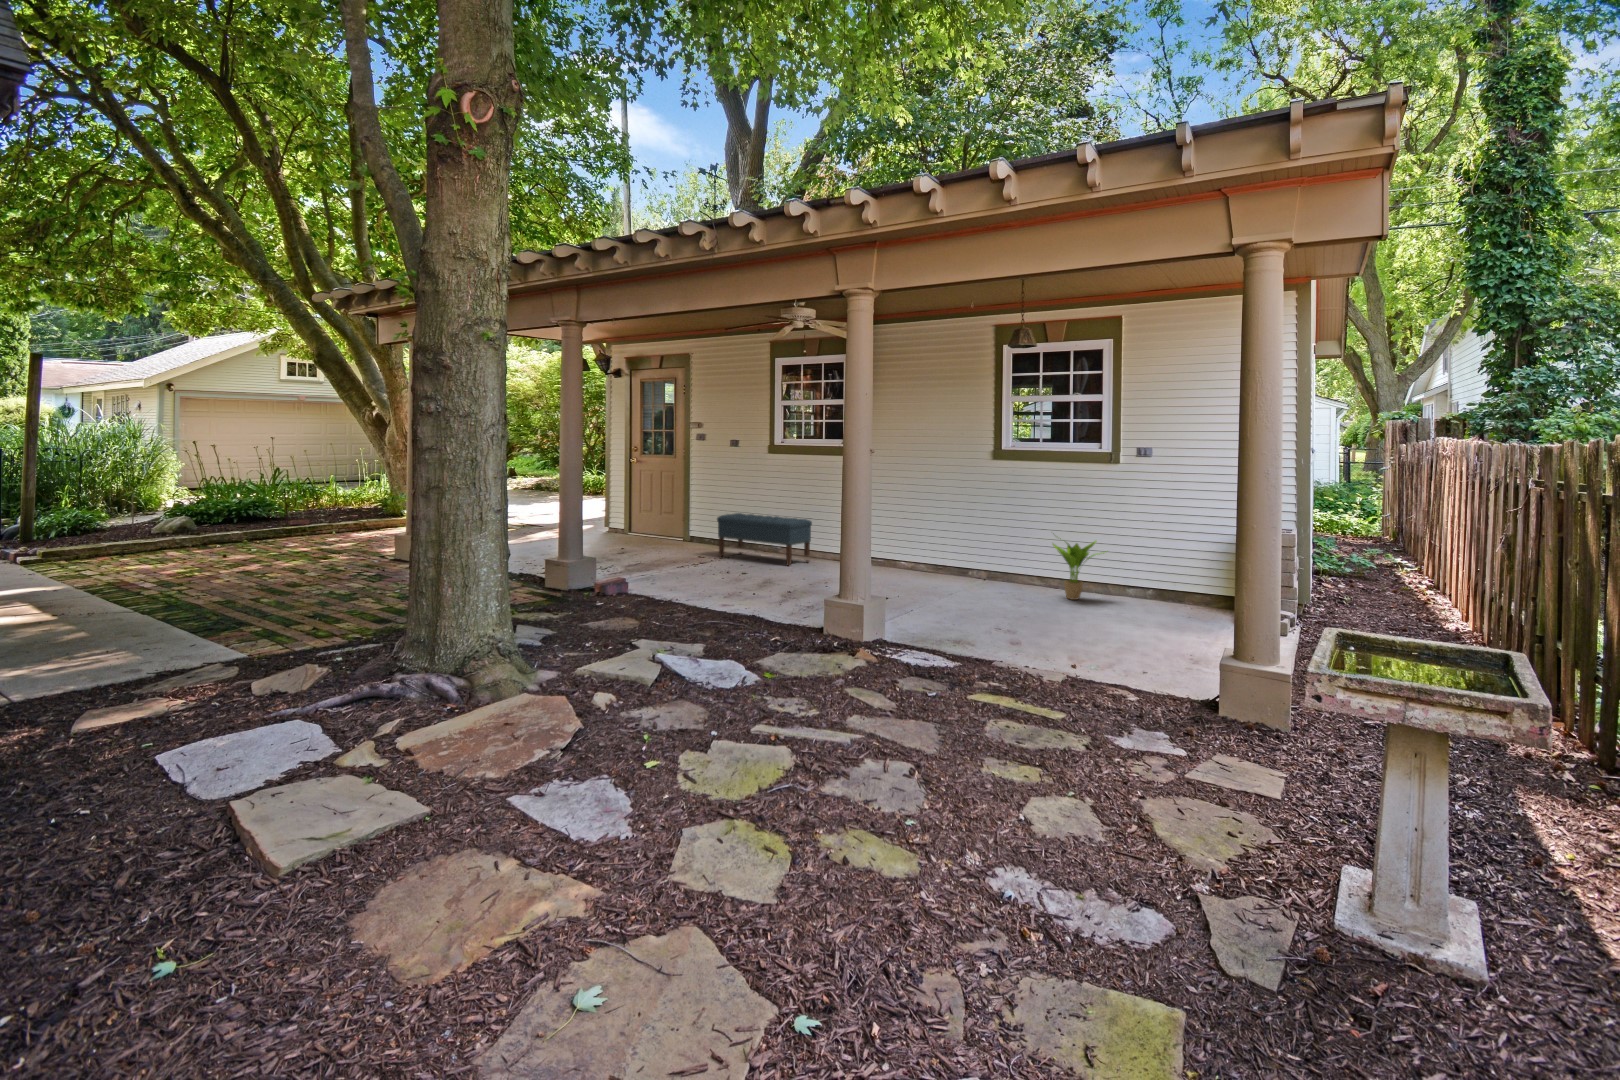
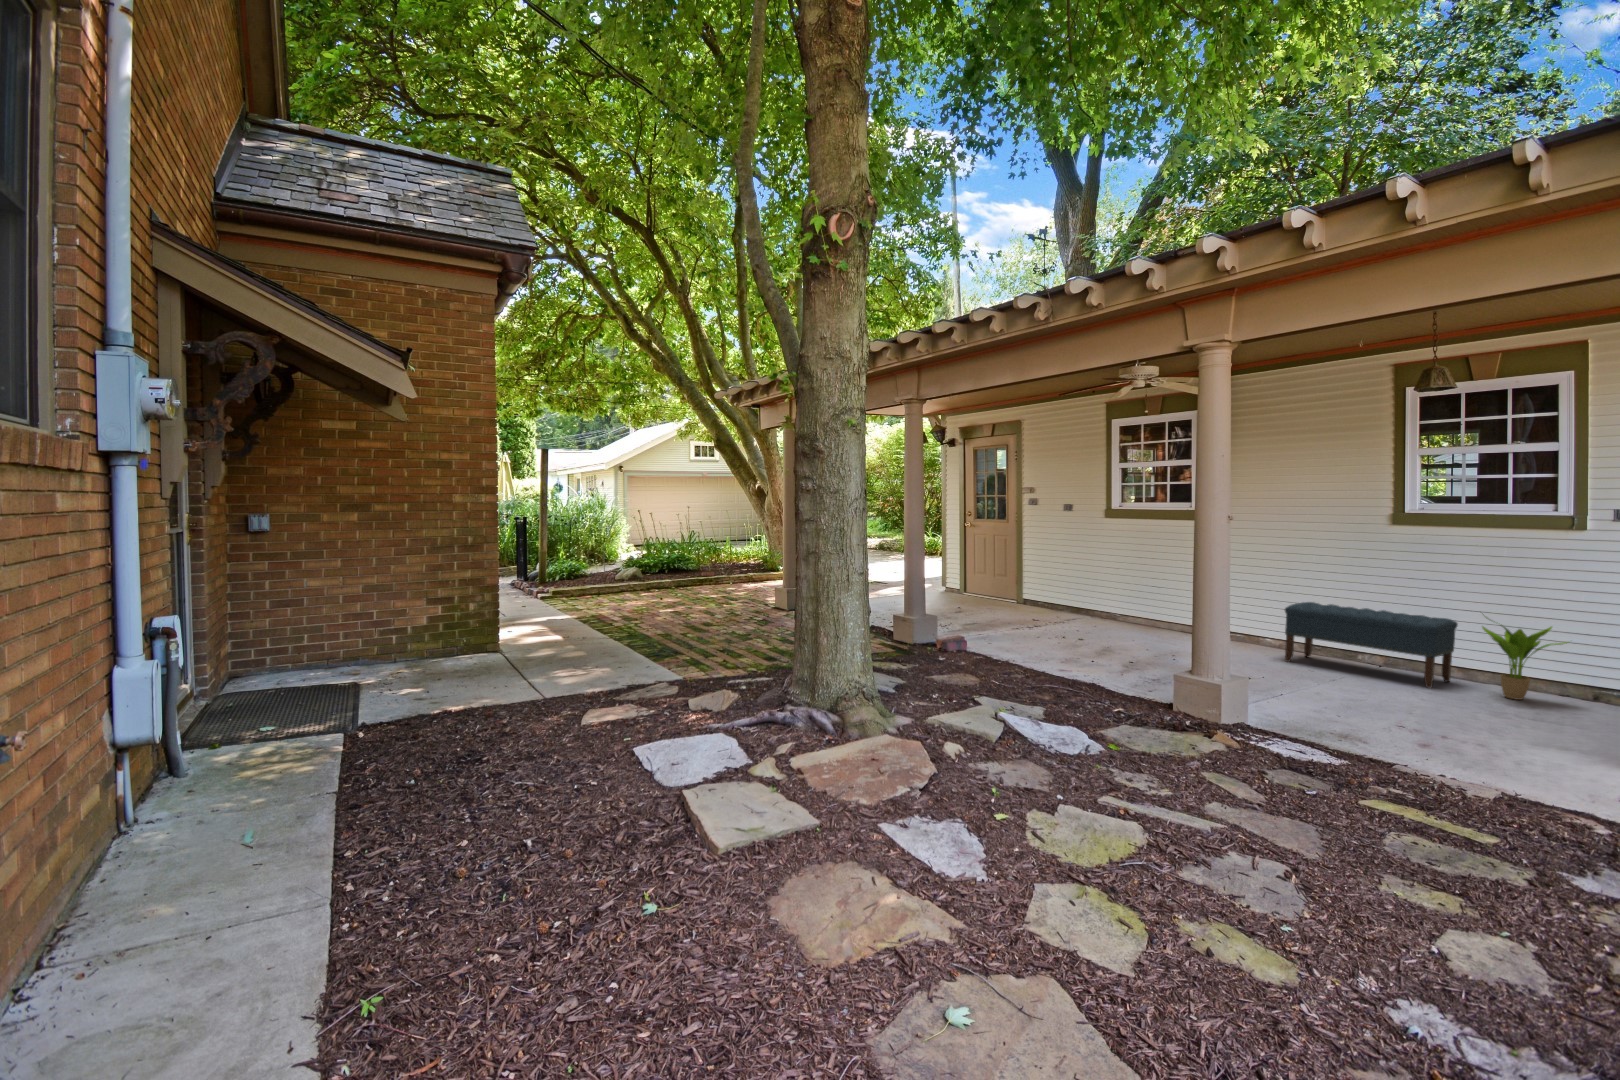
bench: present [717,513,812,566] -> present [1285,602,1458,688]

